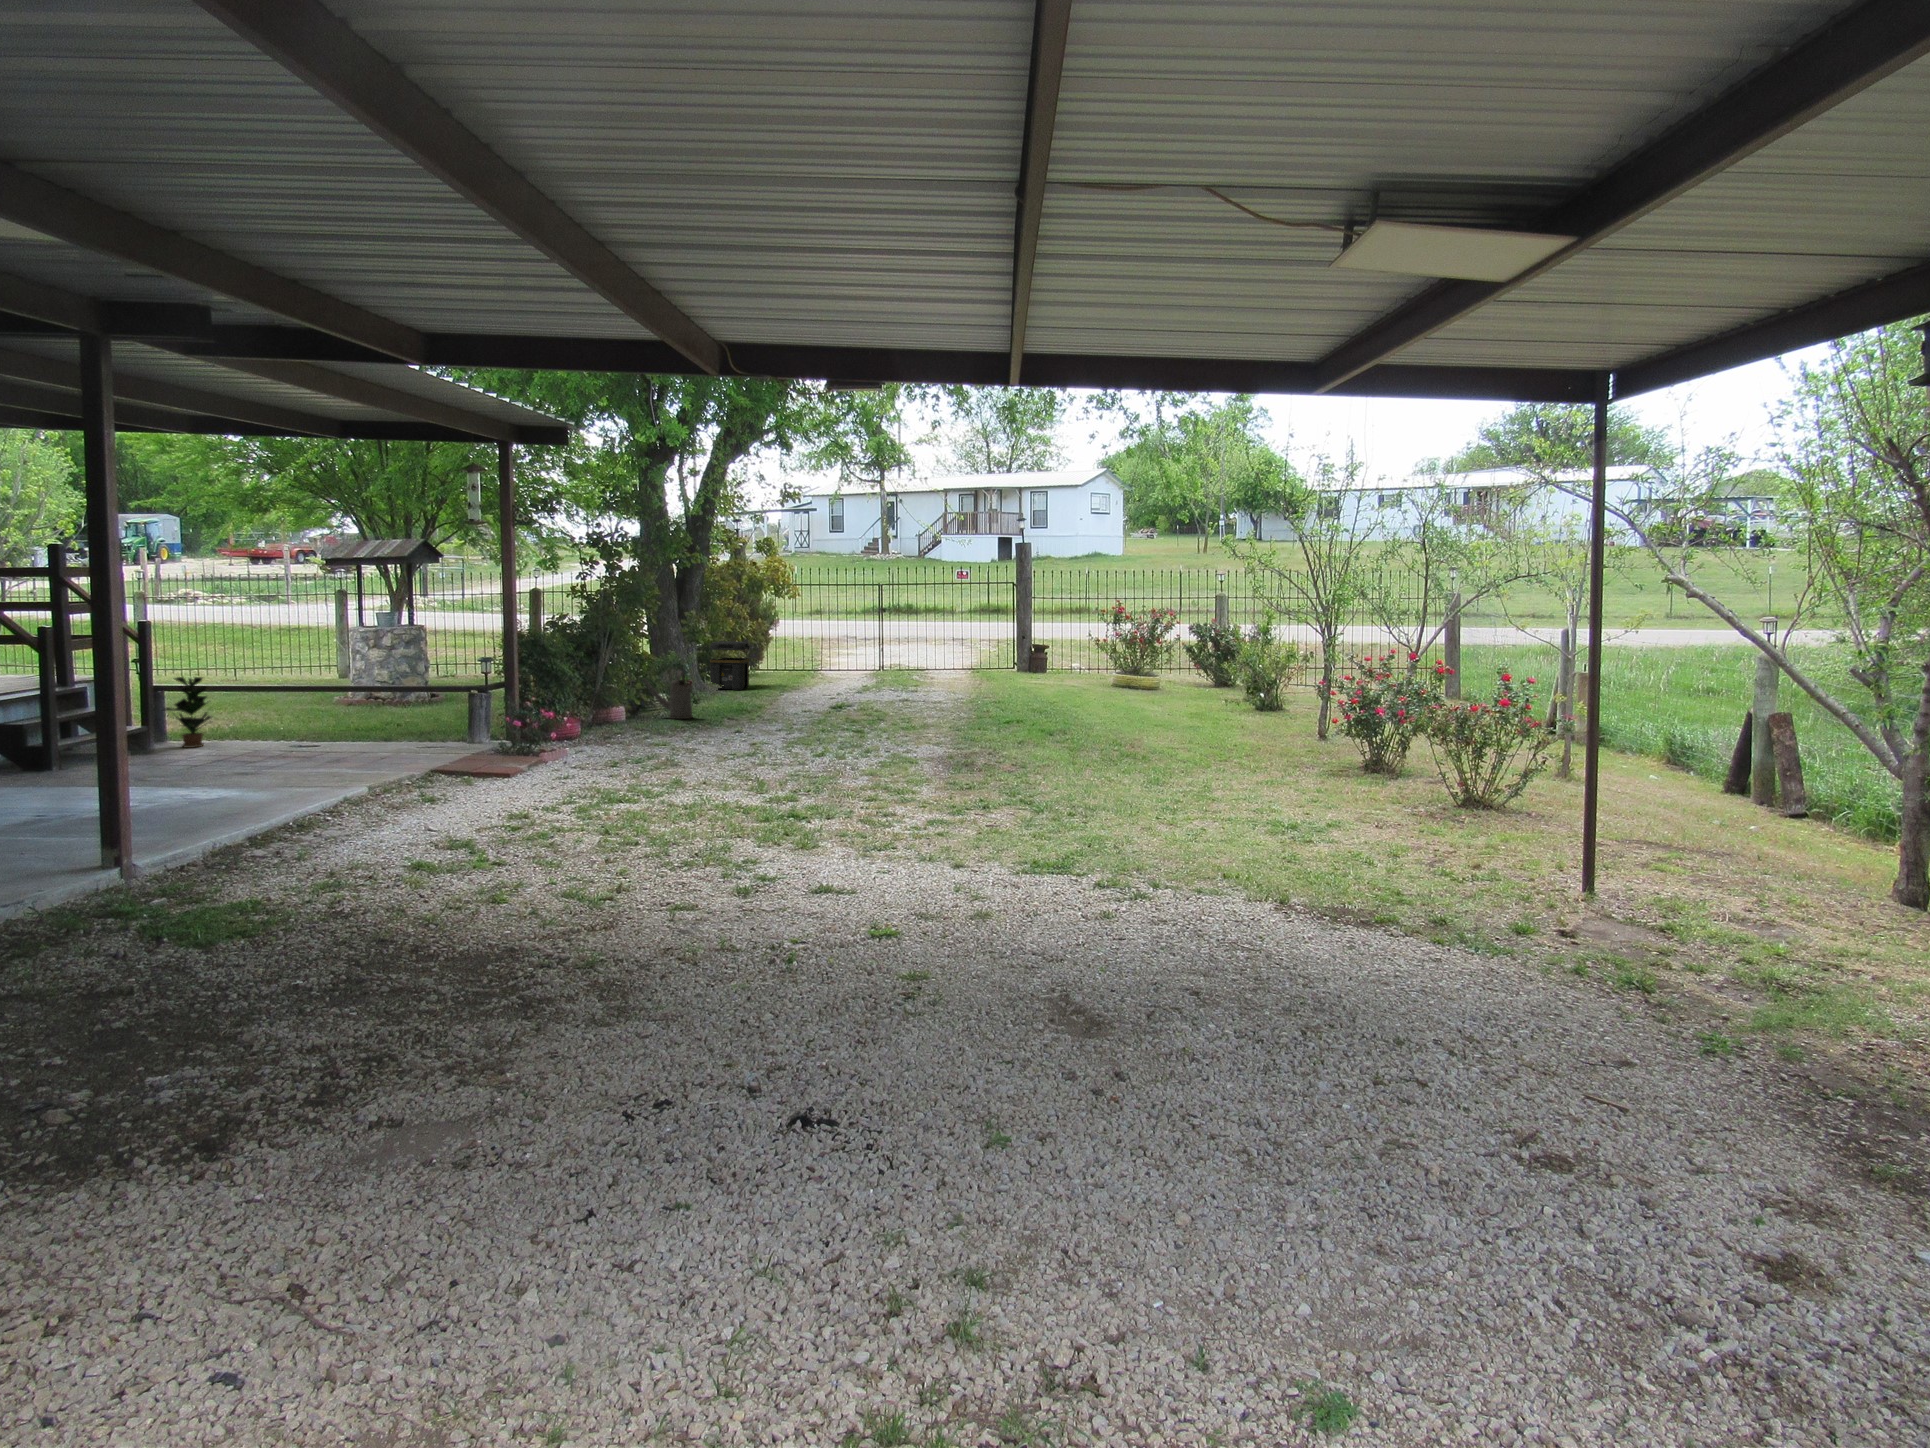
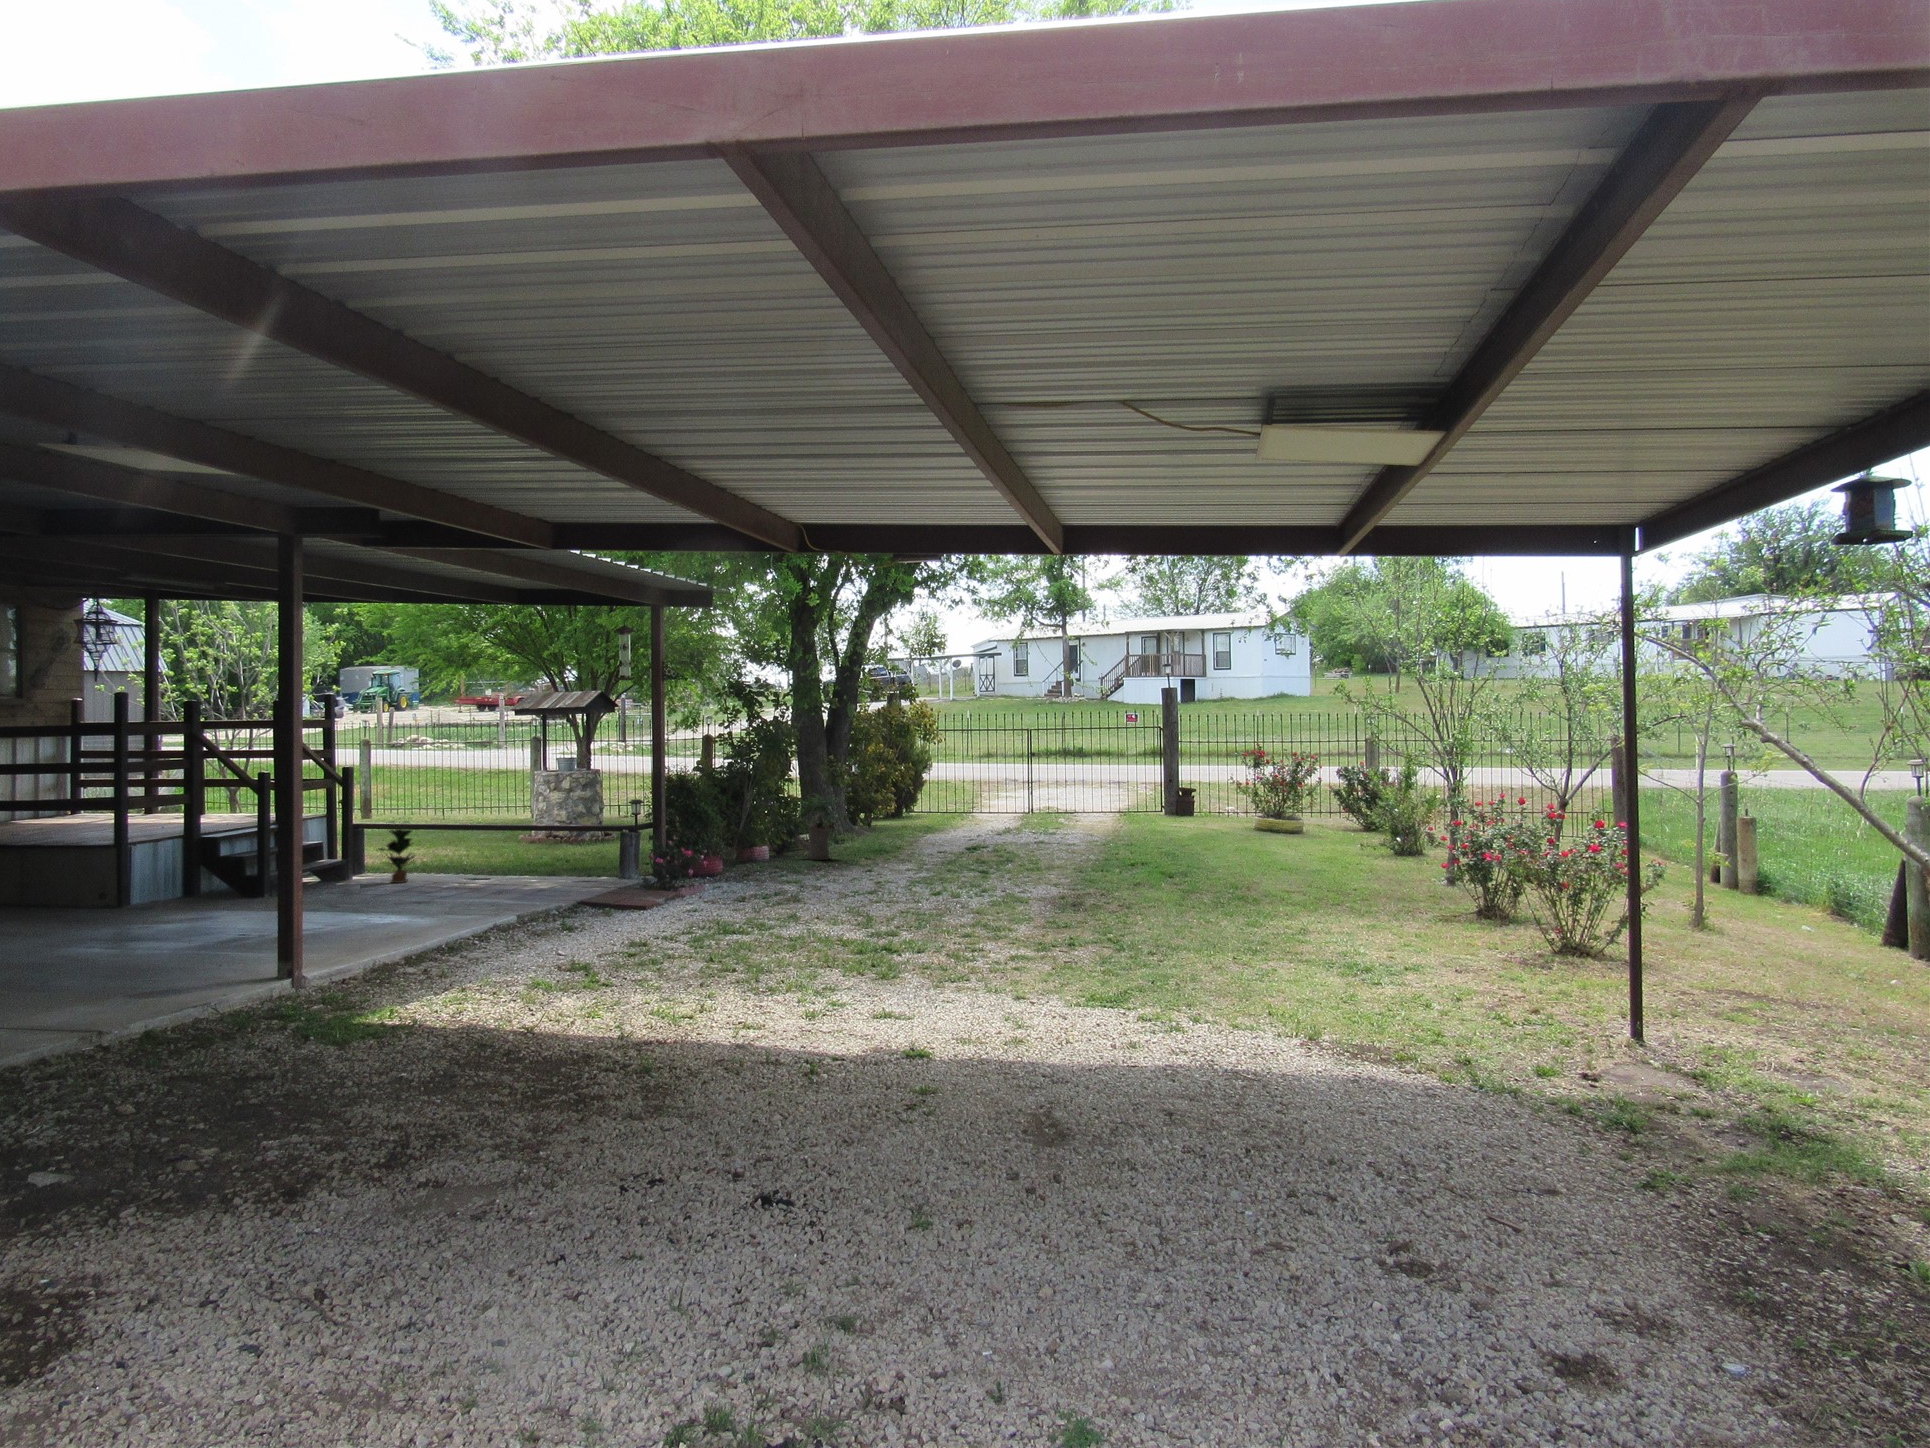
toolbox: present [710,641,749,690] -> none [857,787,895,833]

